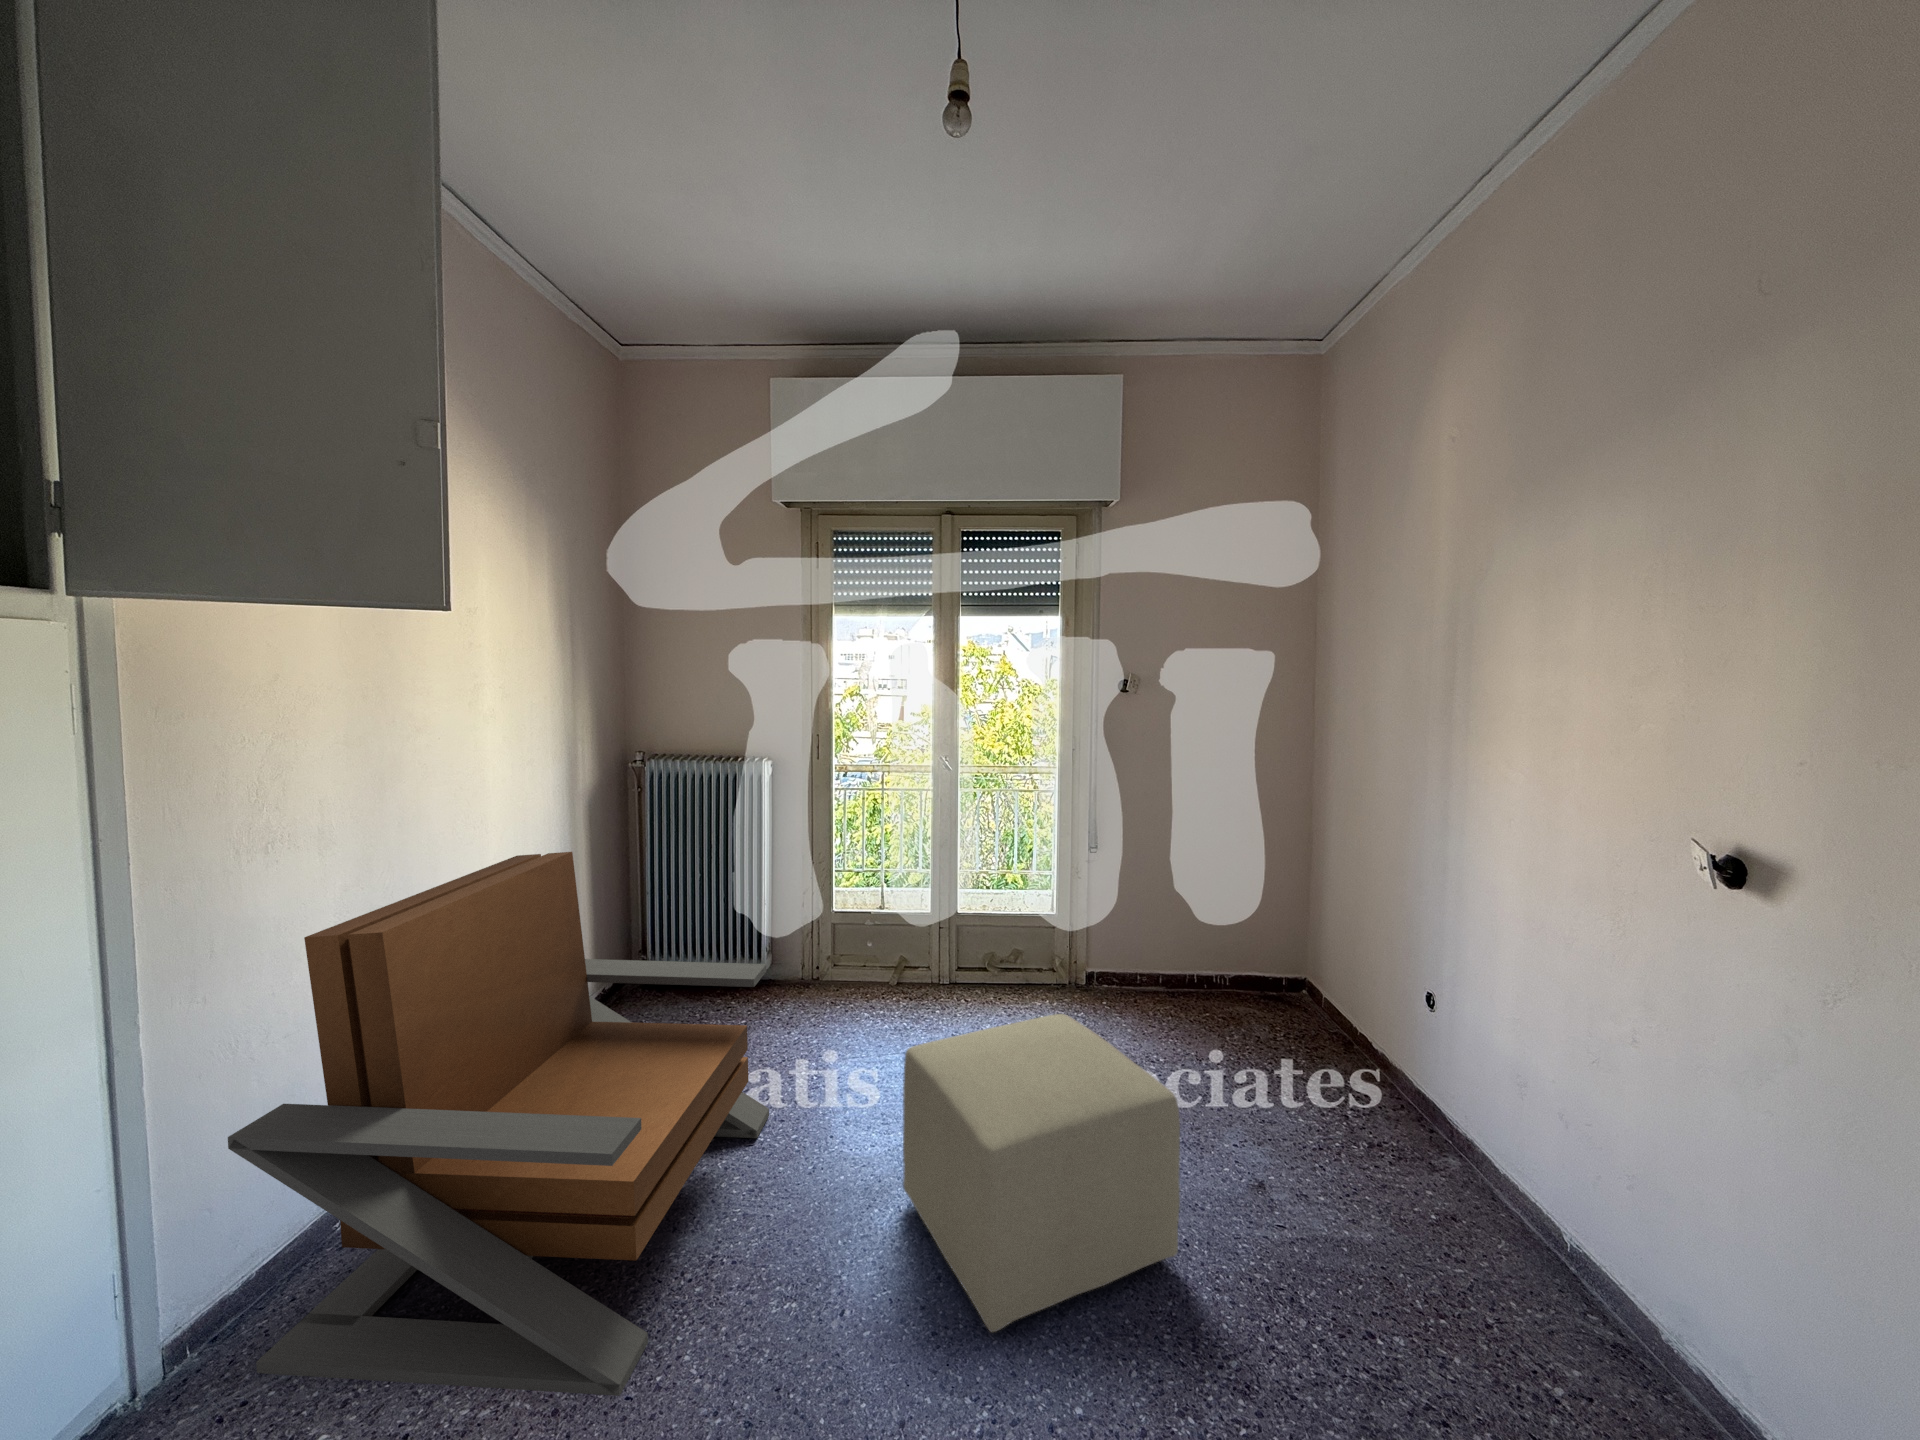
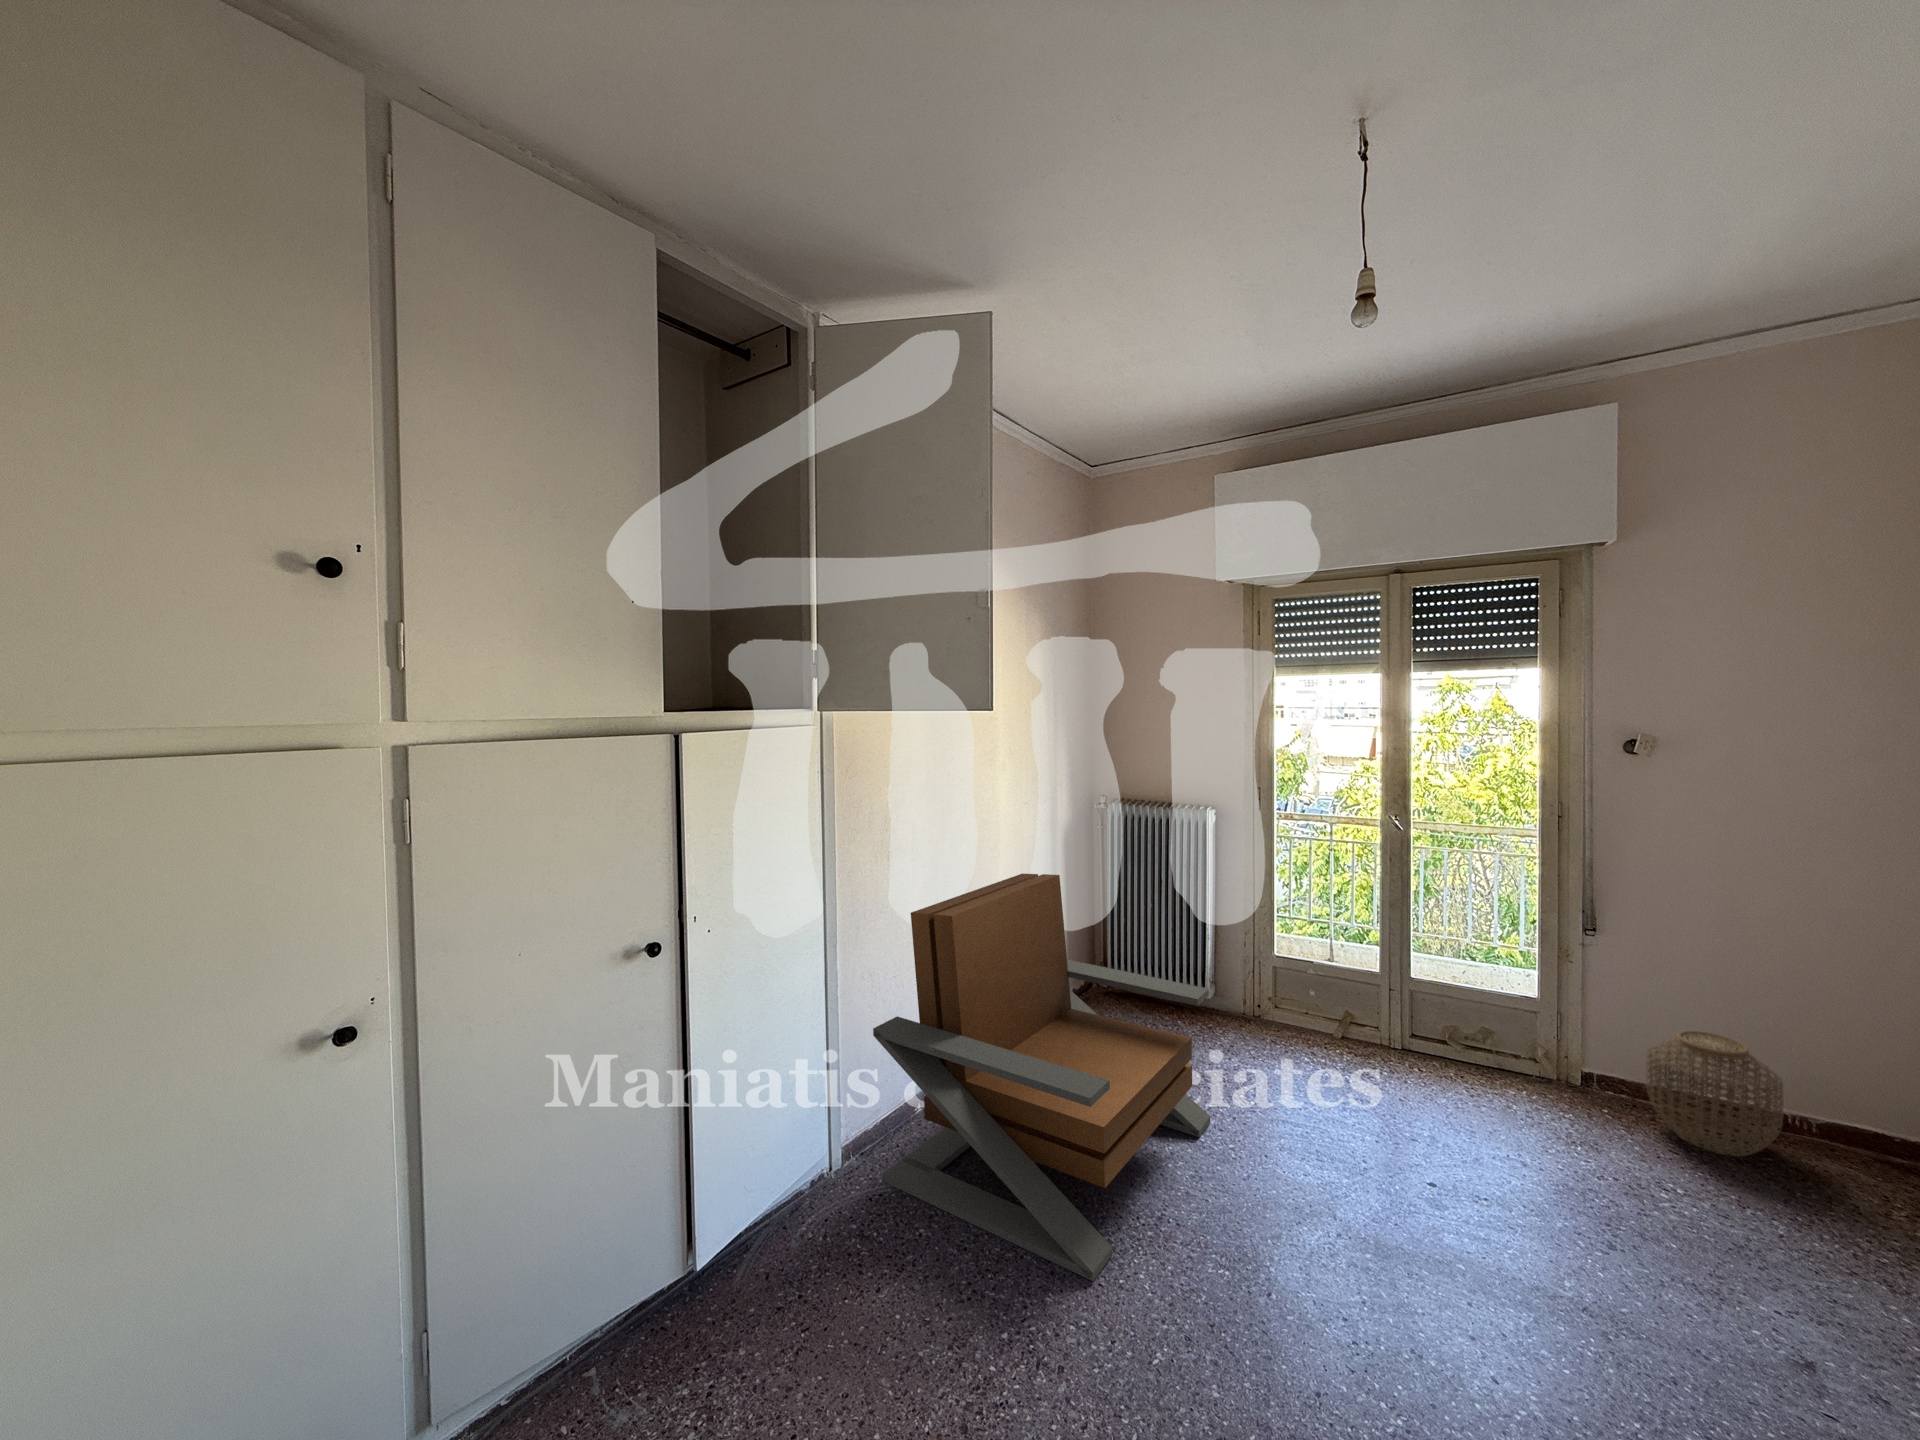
woven basket: none [1134,922,1218,1019] -> present [1646,1031,1784,1156]
ottoman: present [903,1014,1180,1332] -> none [1333,1087,1656,1383]

